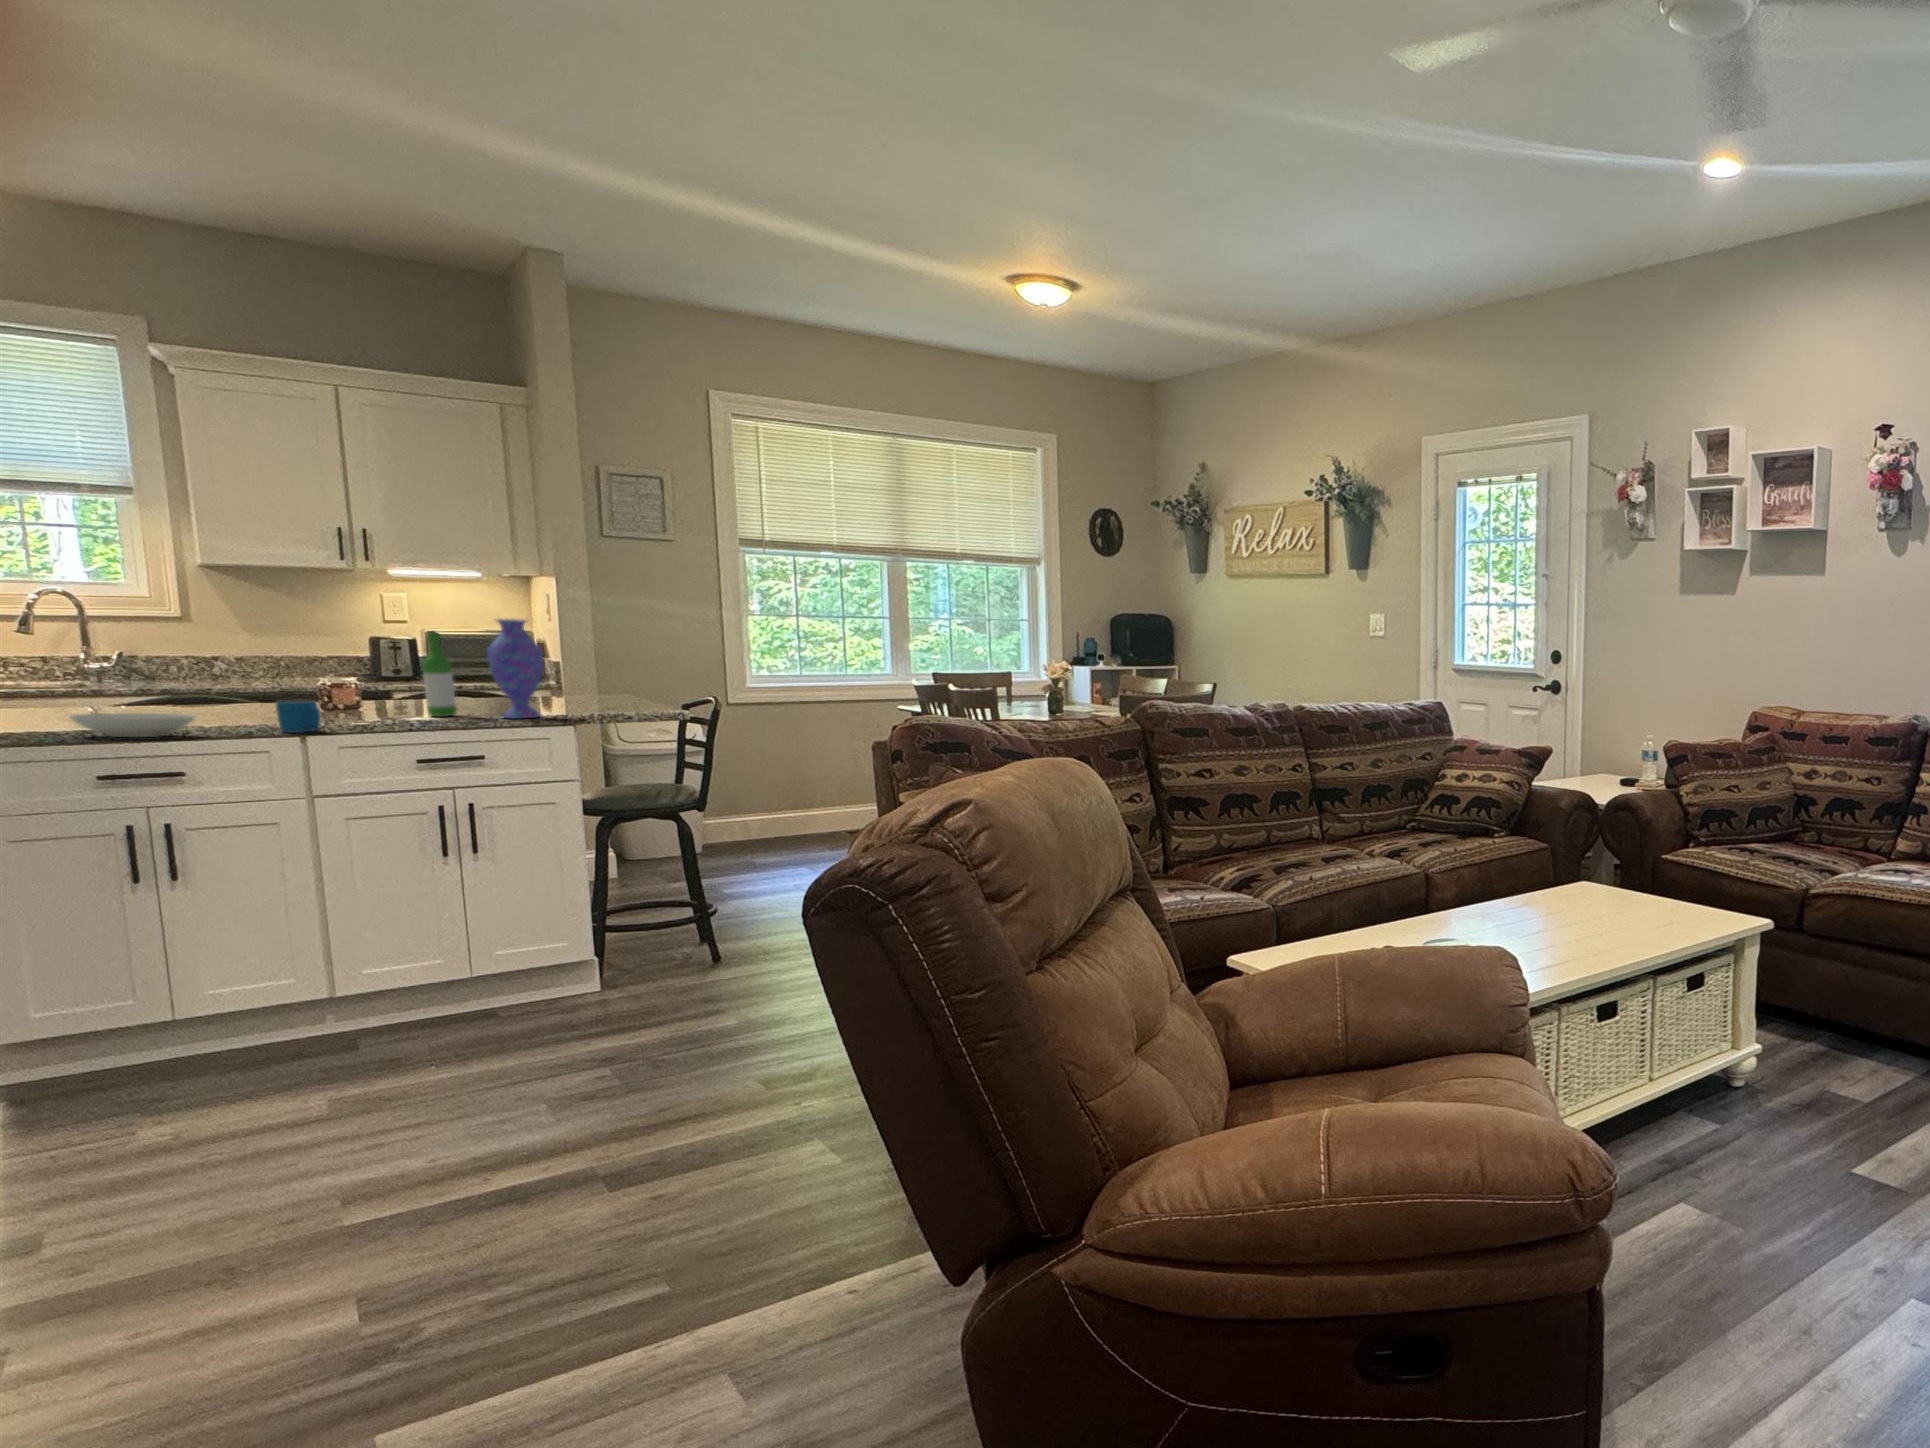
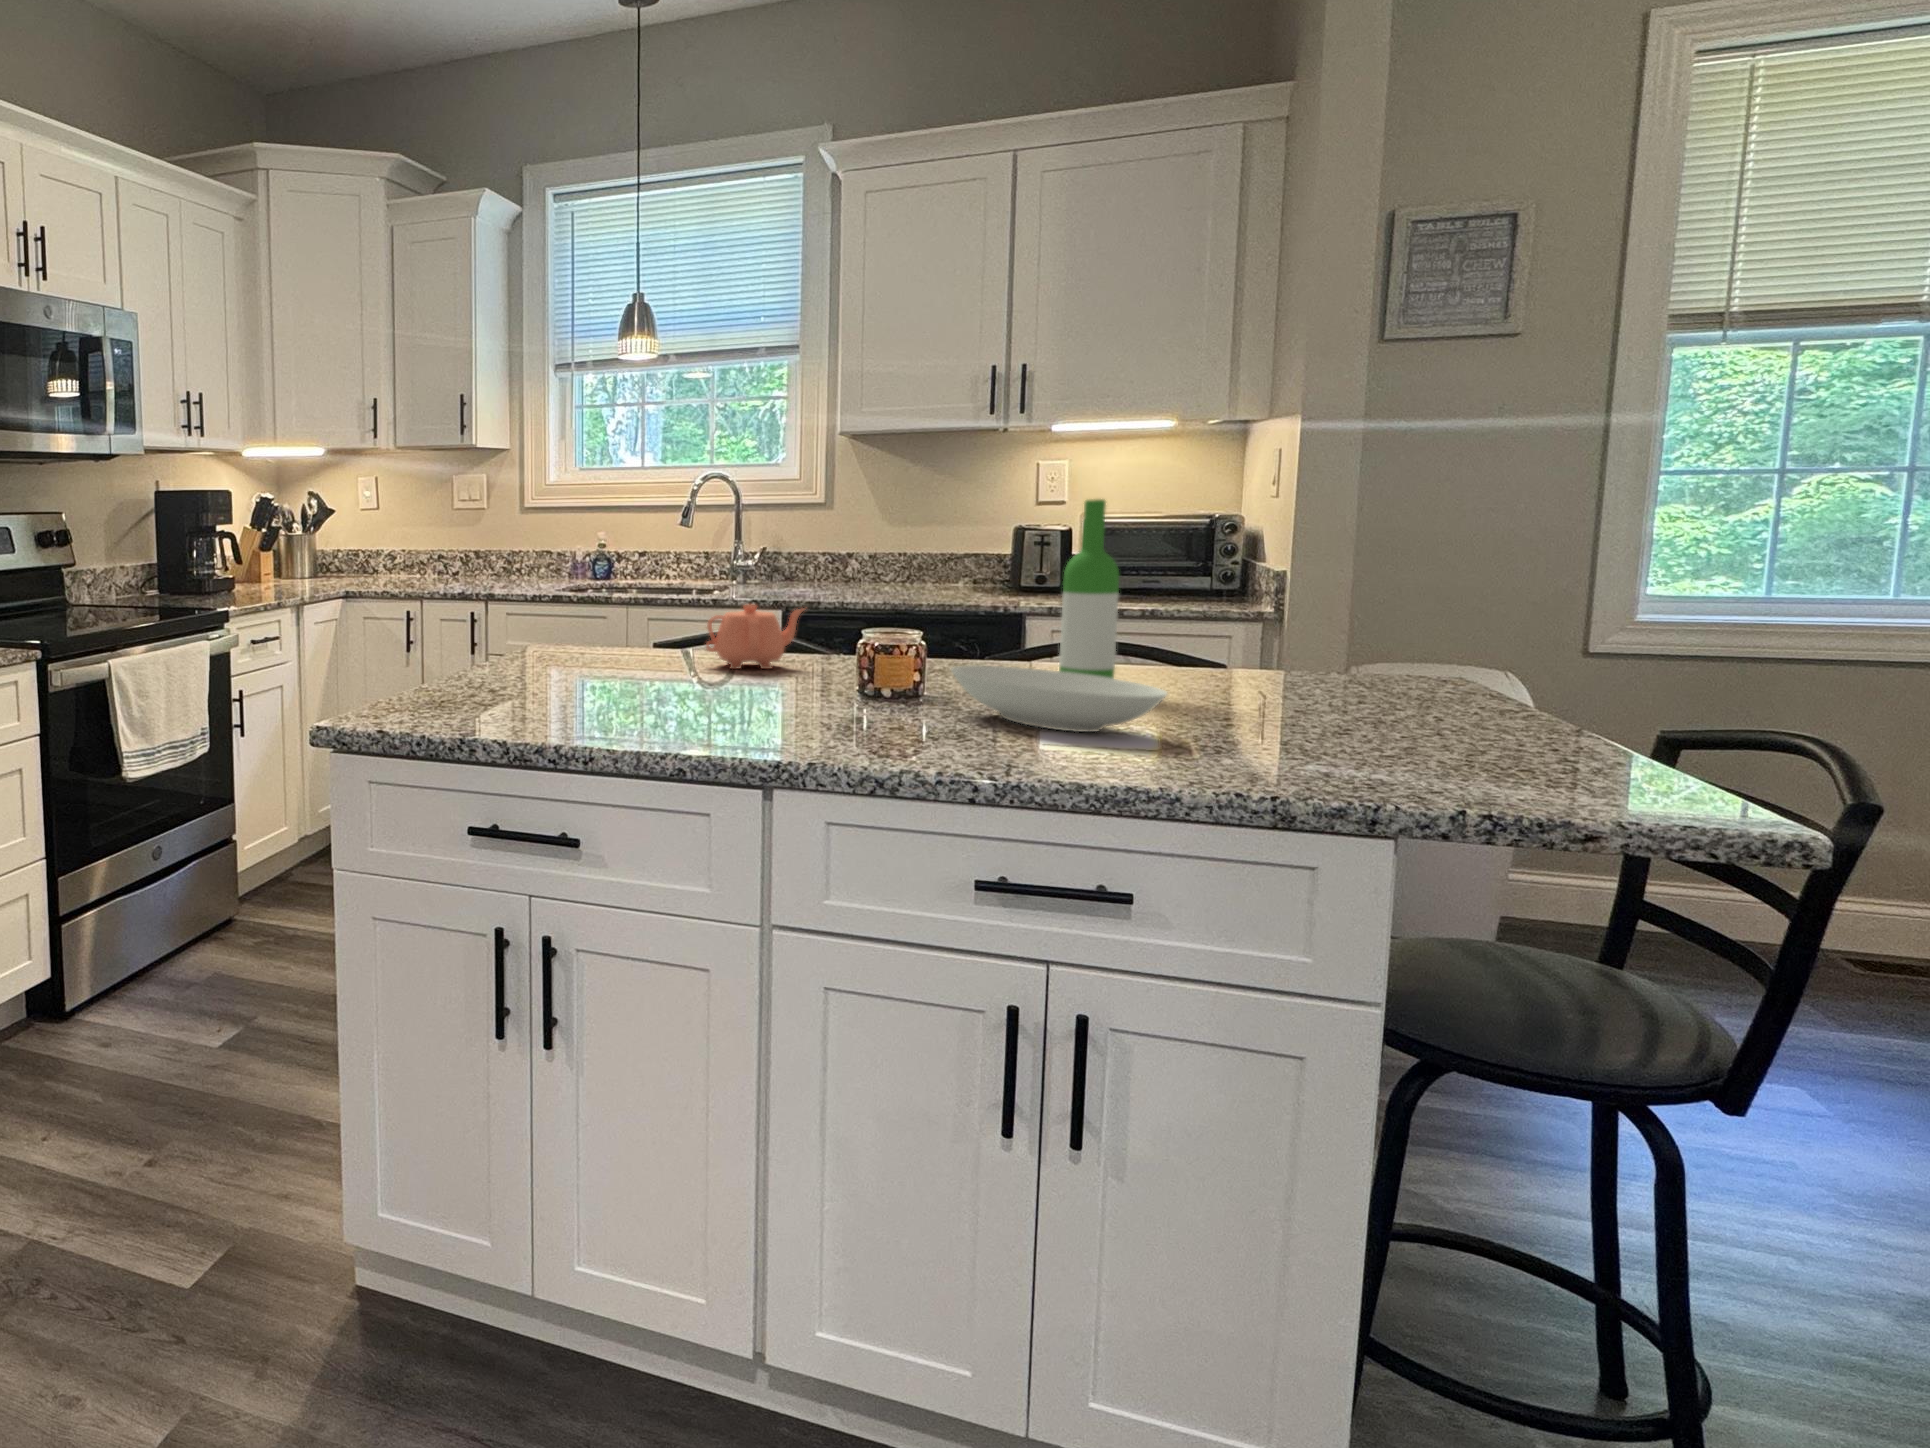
vase: present [487,619,543,718] -> none [1202,461,1338,721]
teapot: none [182,687,258,723] -> present [706,605,804,669]
mug: present [276,700,321,733] -> none [787,643,853,718]
bowl: present [69,713,195,737] -> present [951,665,1167,732]

